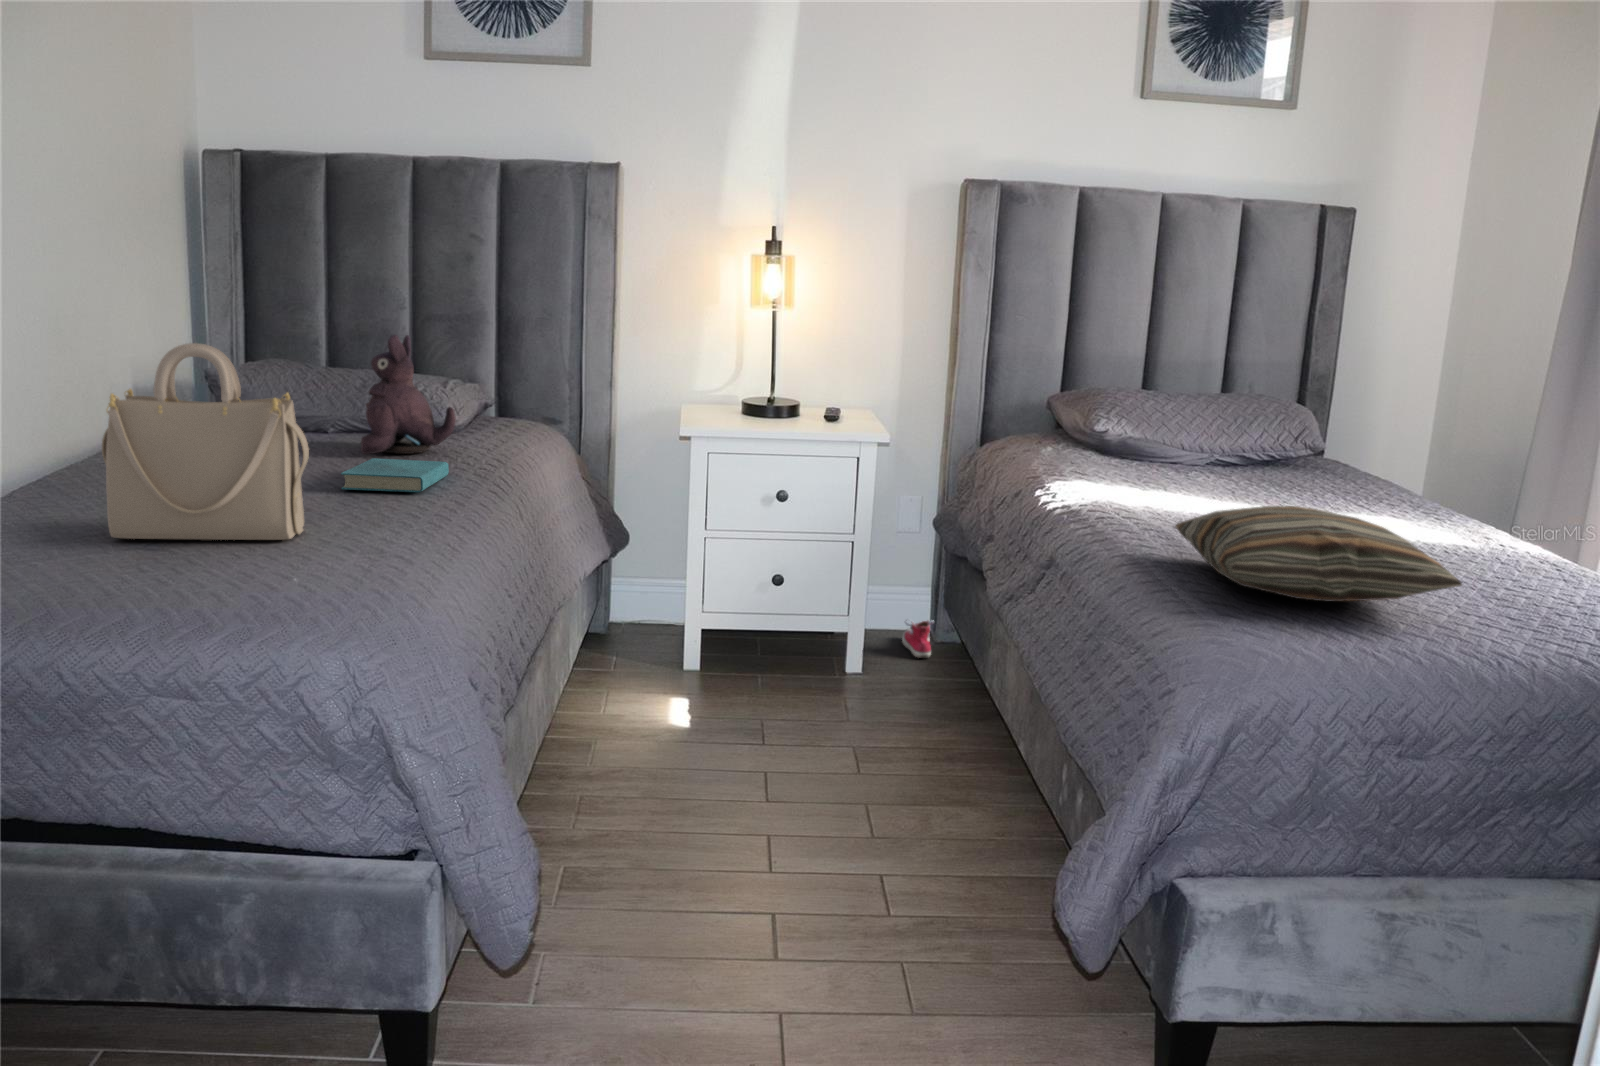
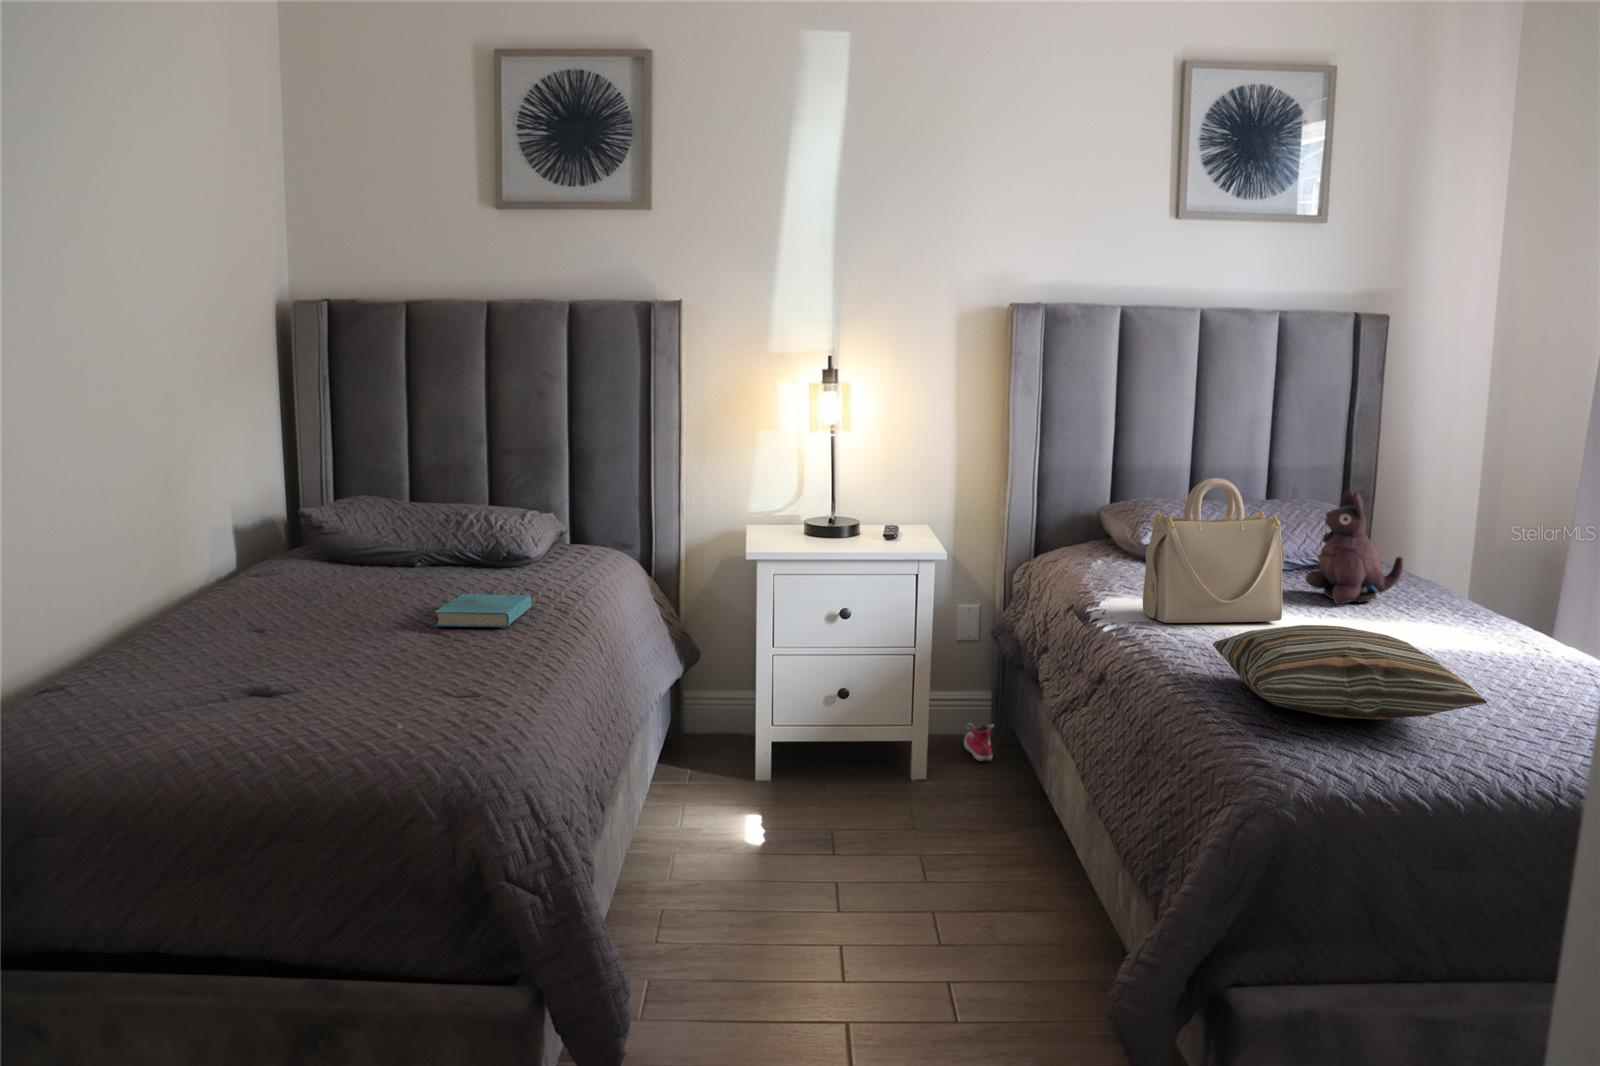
plush toy: present [361,335,456,454] -> present [1306,491,1403,604]
handbag: present [102,343,309,540] -> present [1143,478,1284,623]

